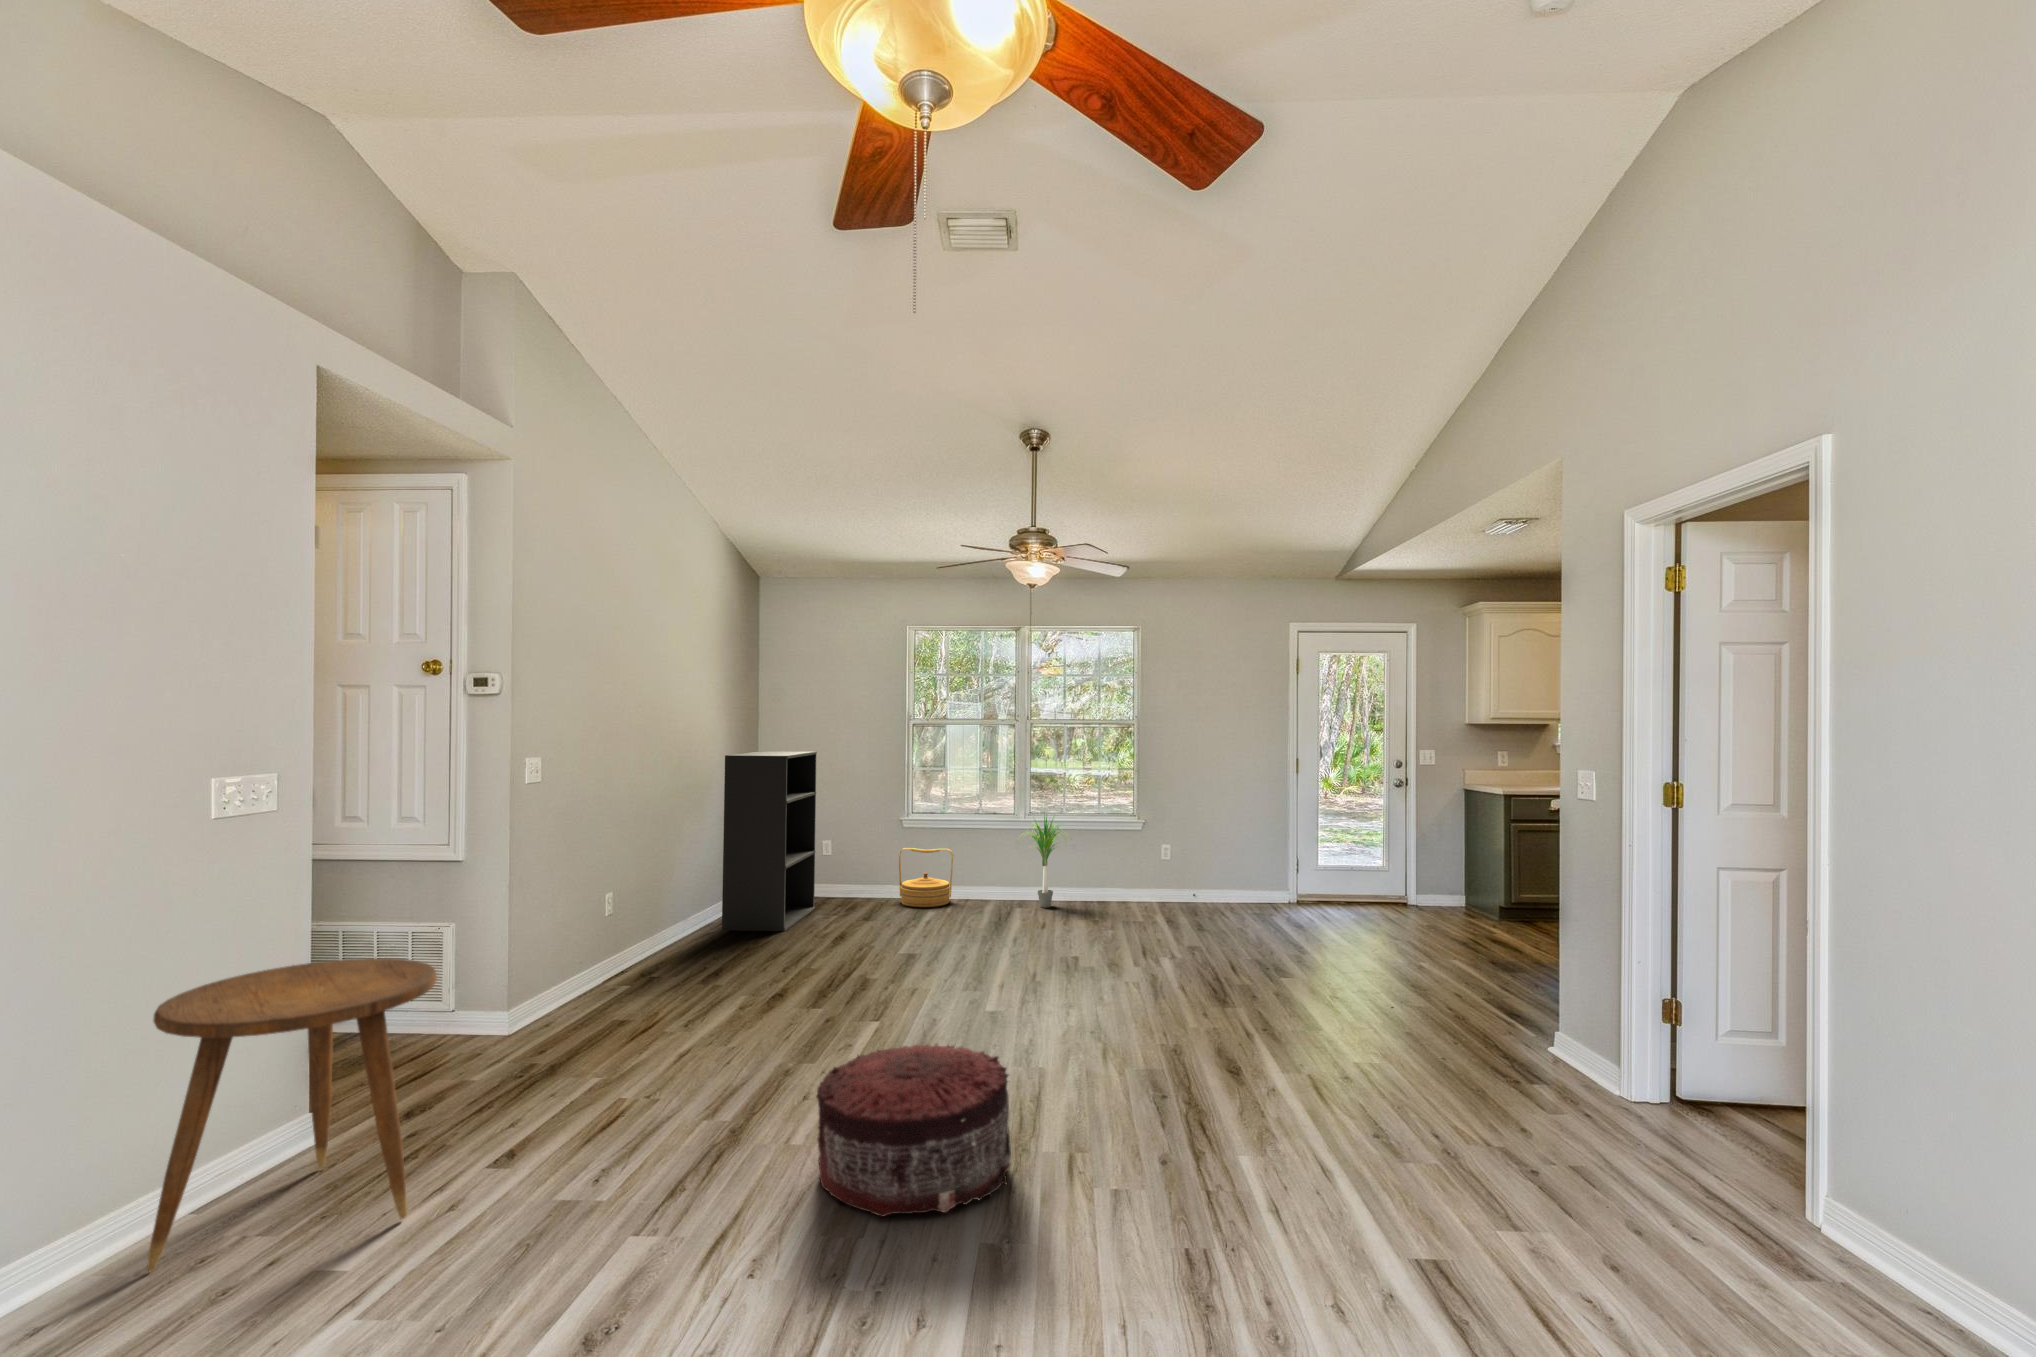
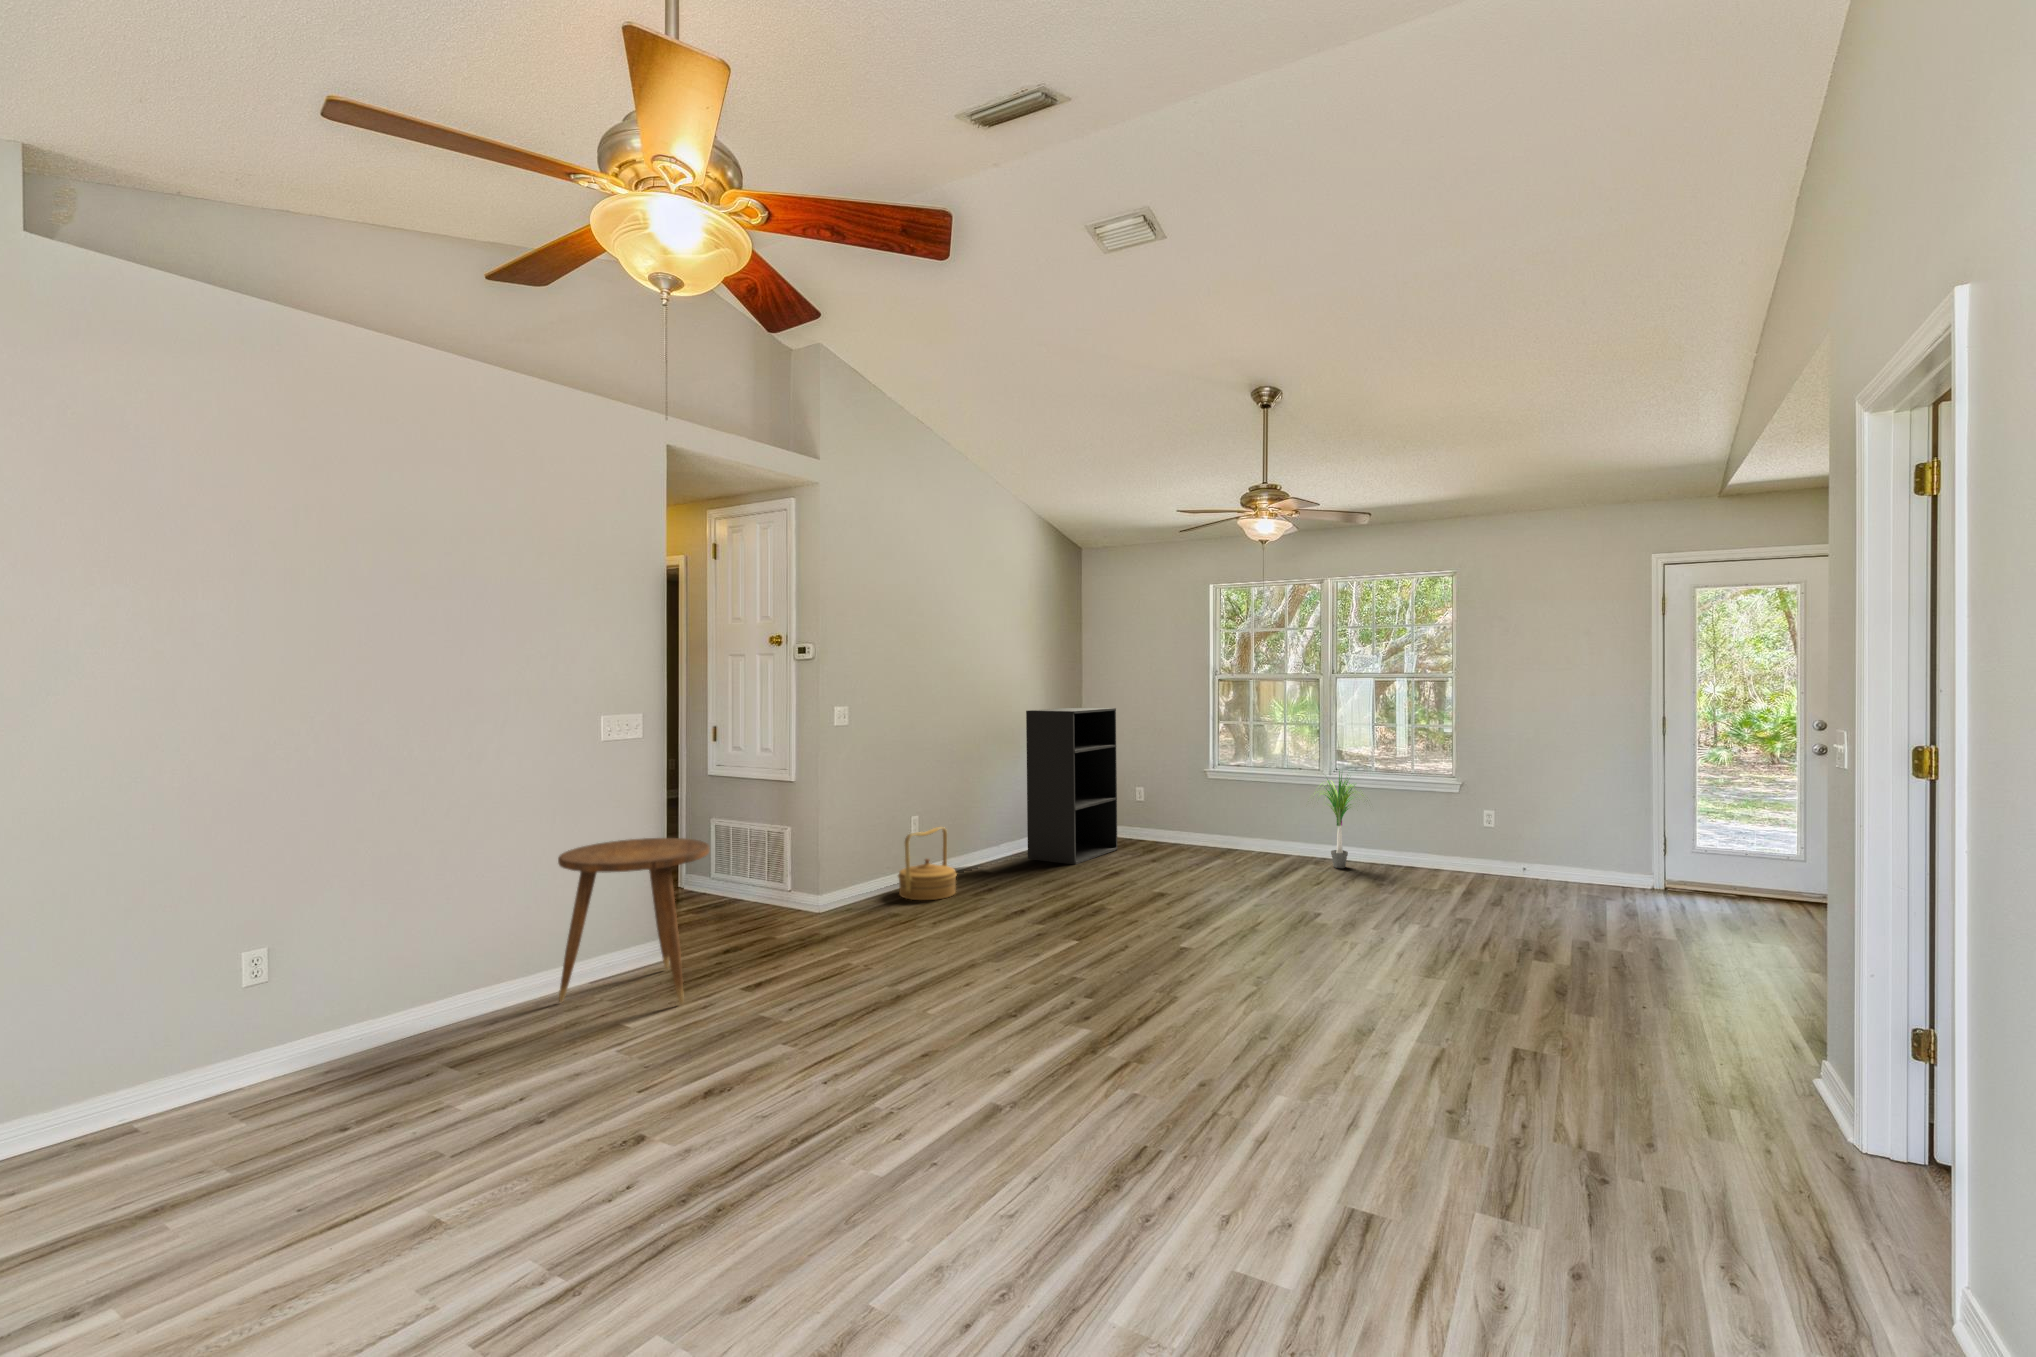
woven basket: present [899,848,953,907] -> present [898,827,957,900]
pouf: present [816,1044,1011,1217] -> none [914,947,1073,1074]

